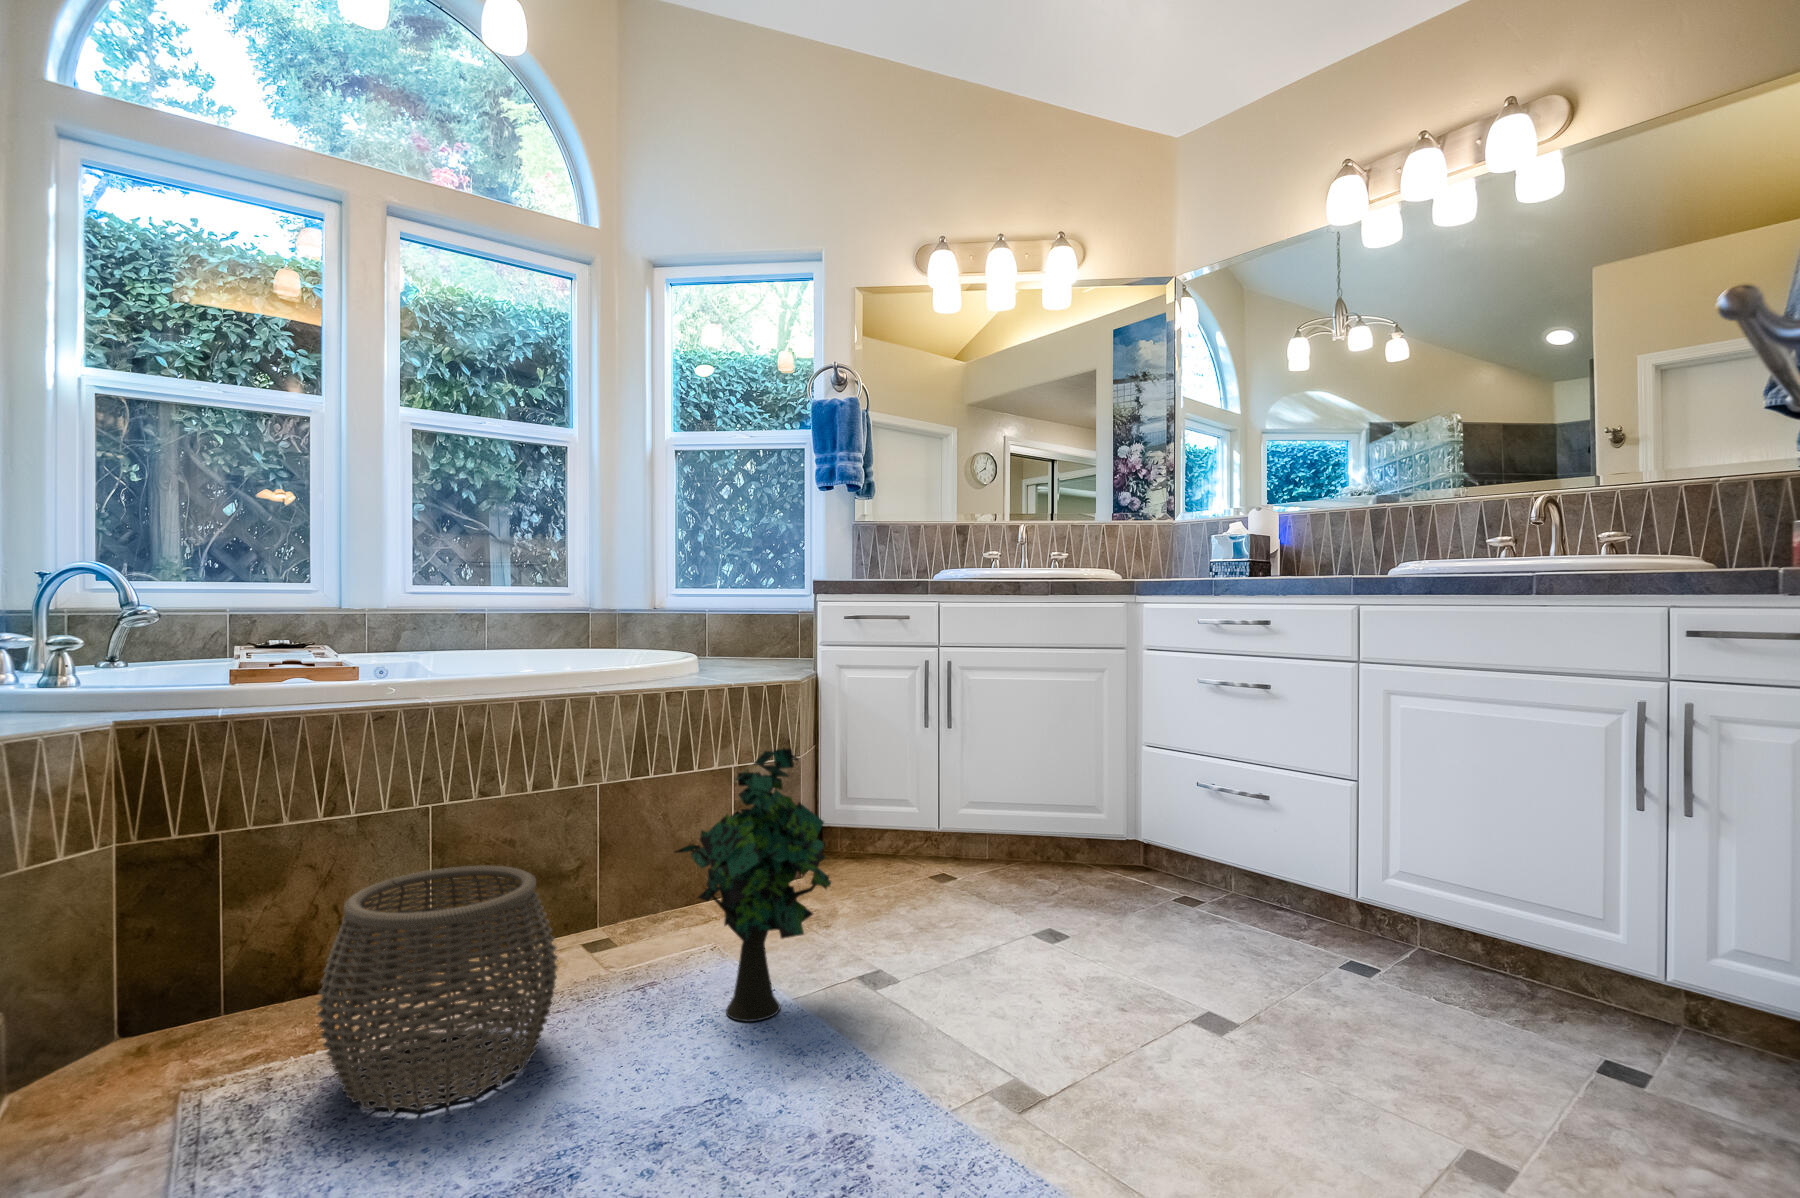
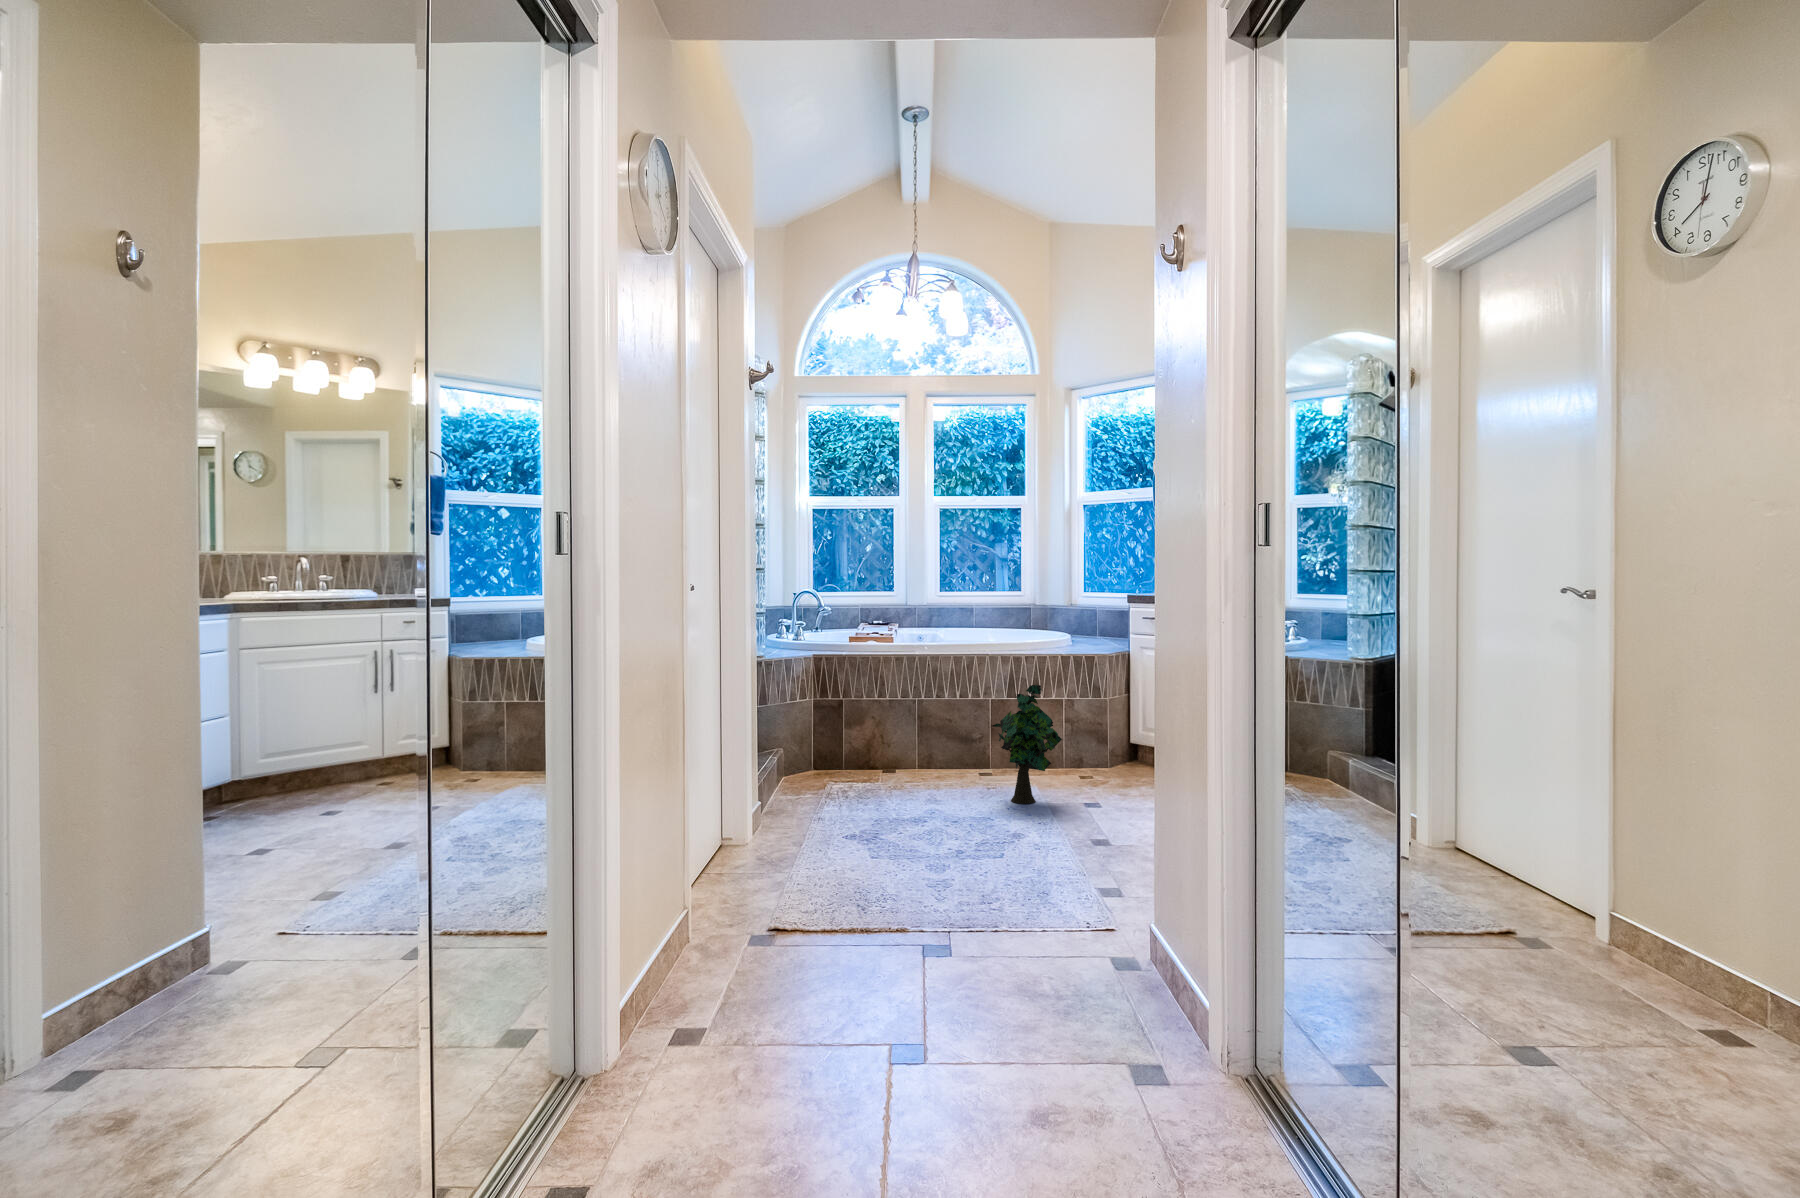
woven basket: present [318,866,557,1112] -> none [863,721,943,800]

